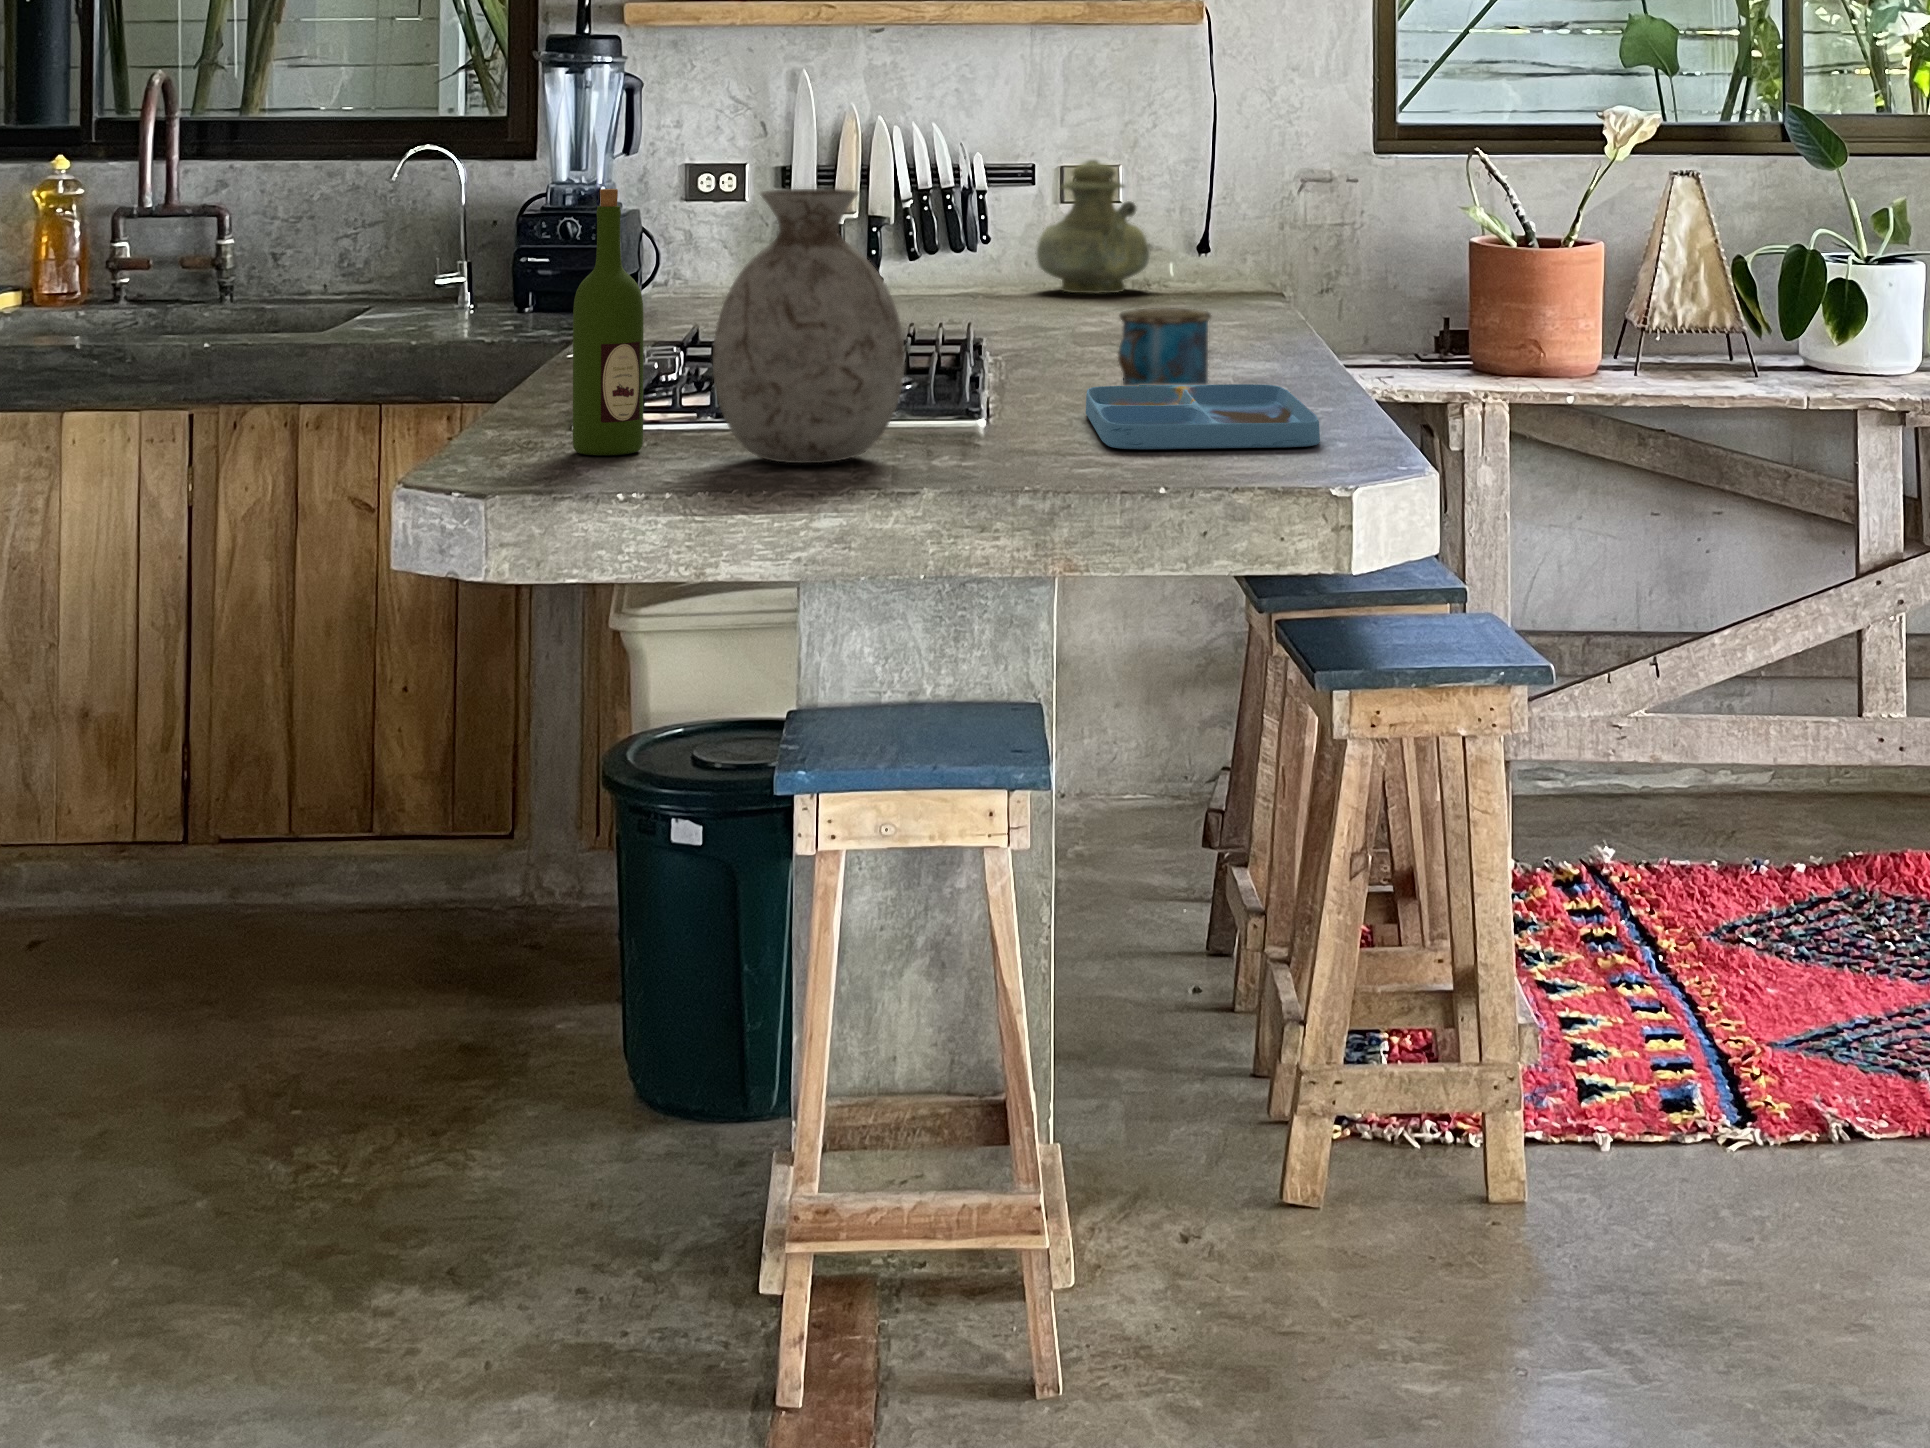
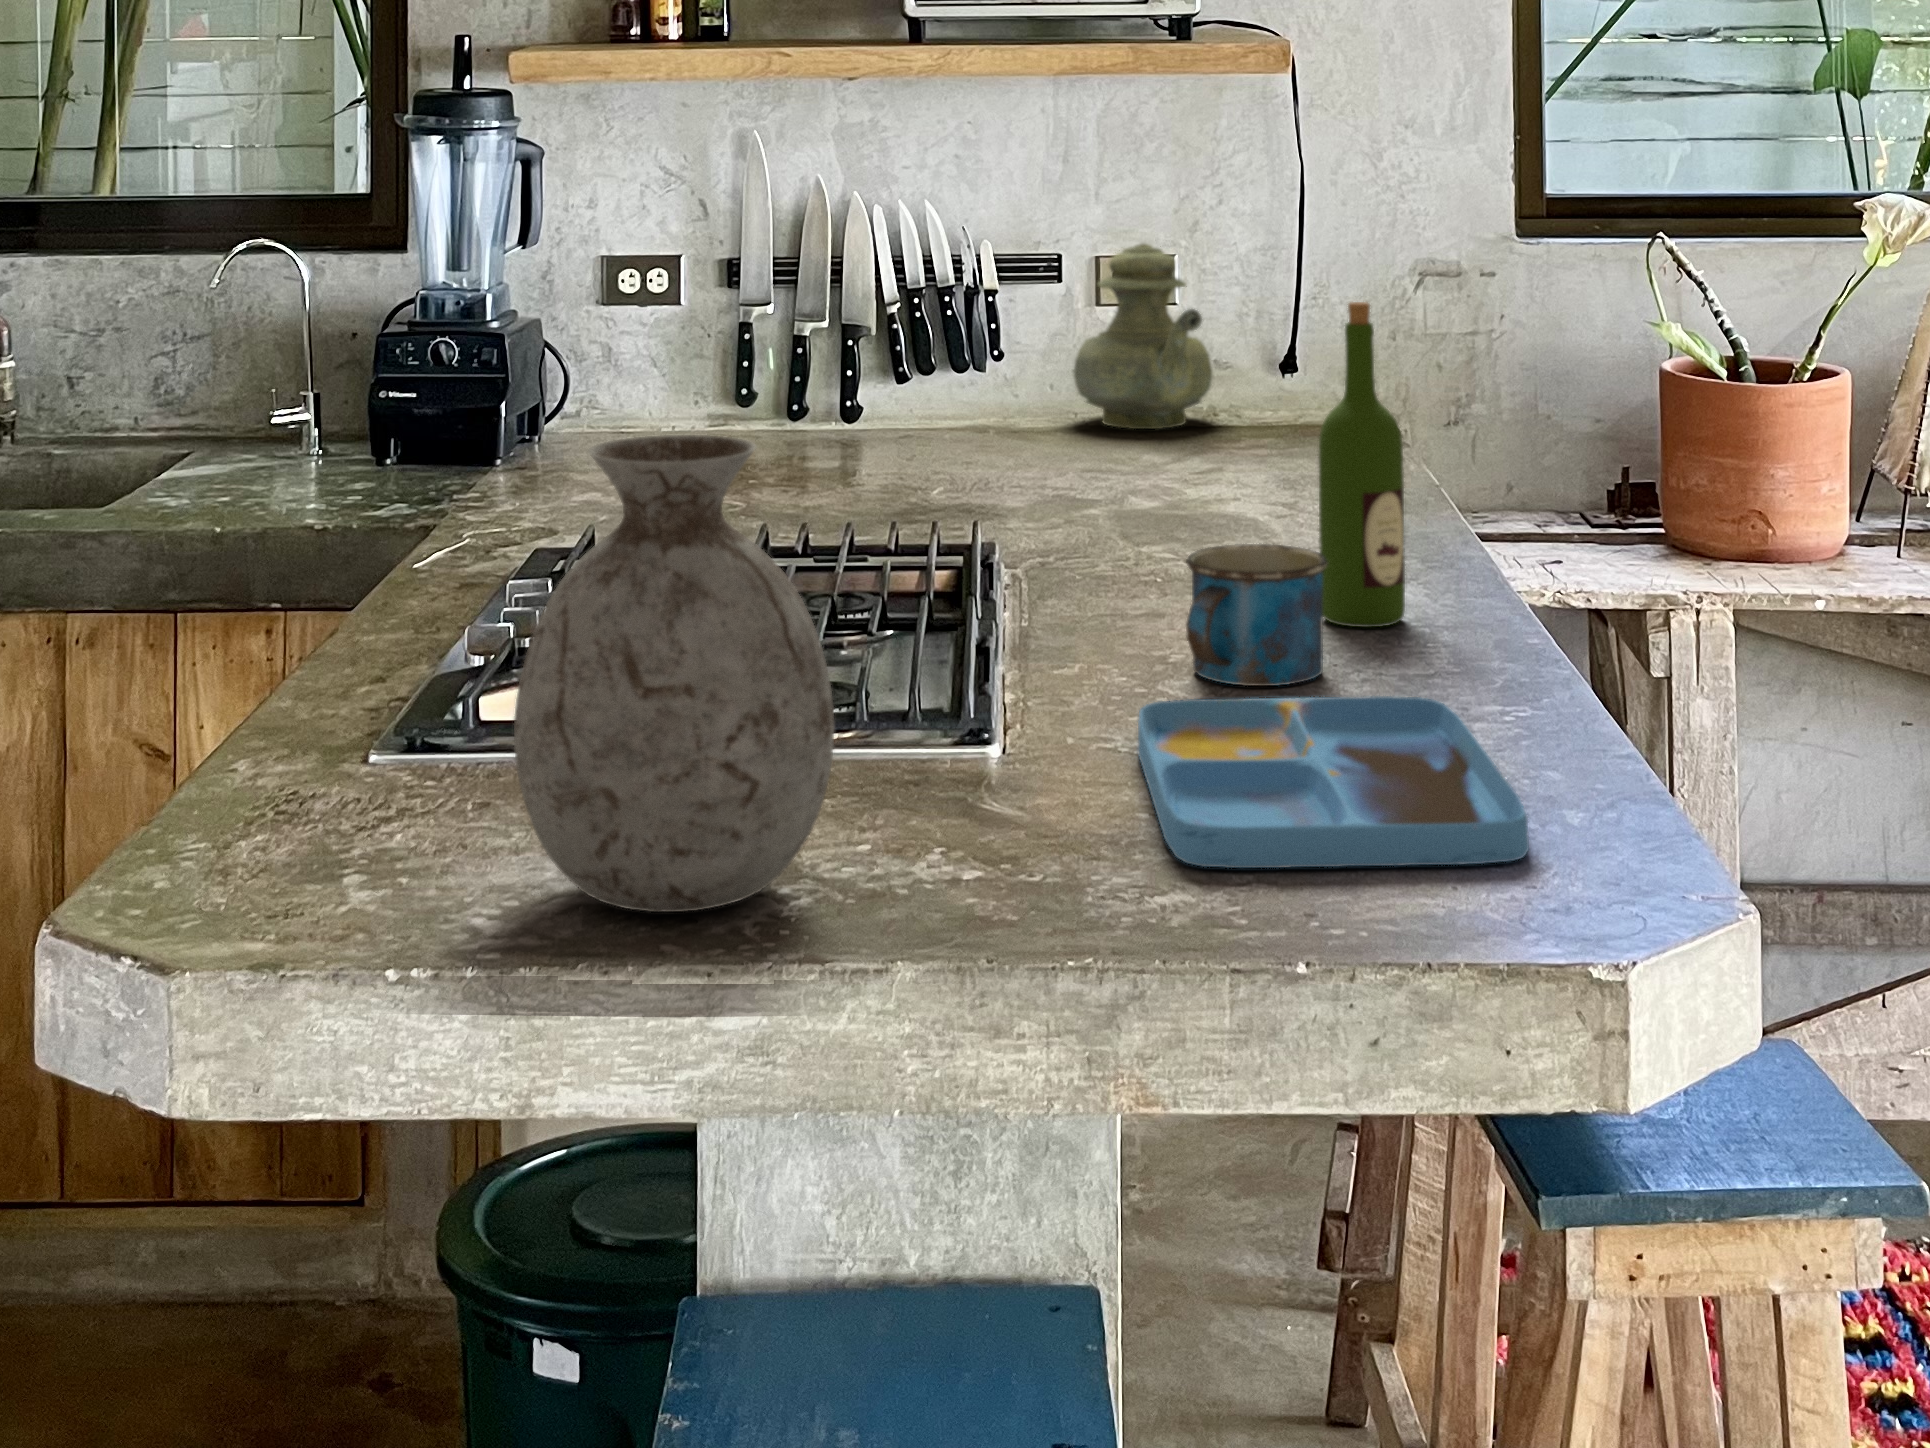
wine bottle: present [573,189,644,455] -> present [1319,302,1405,627]

